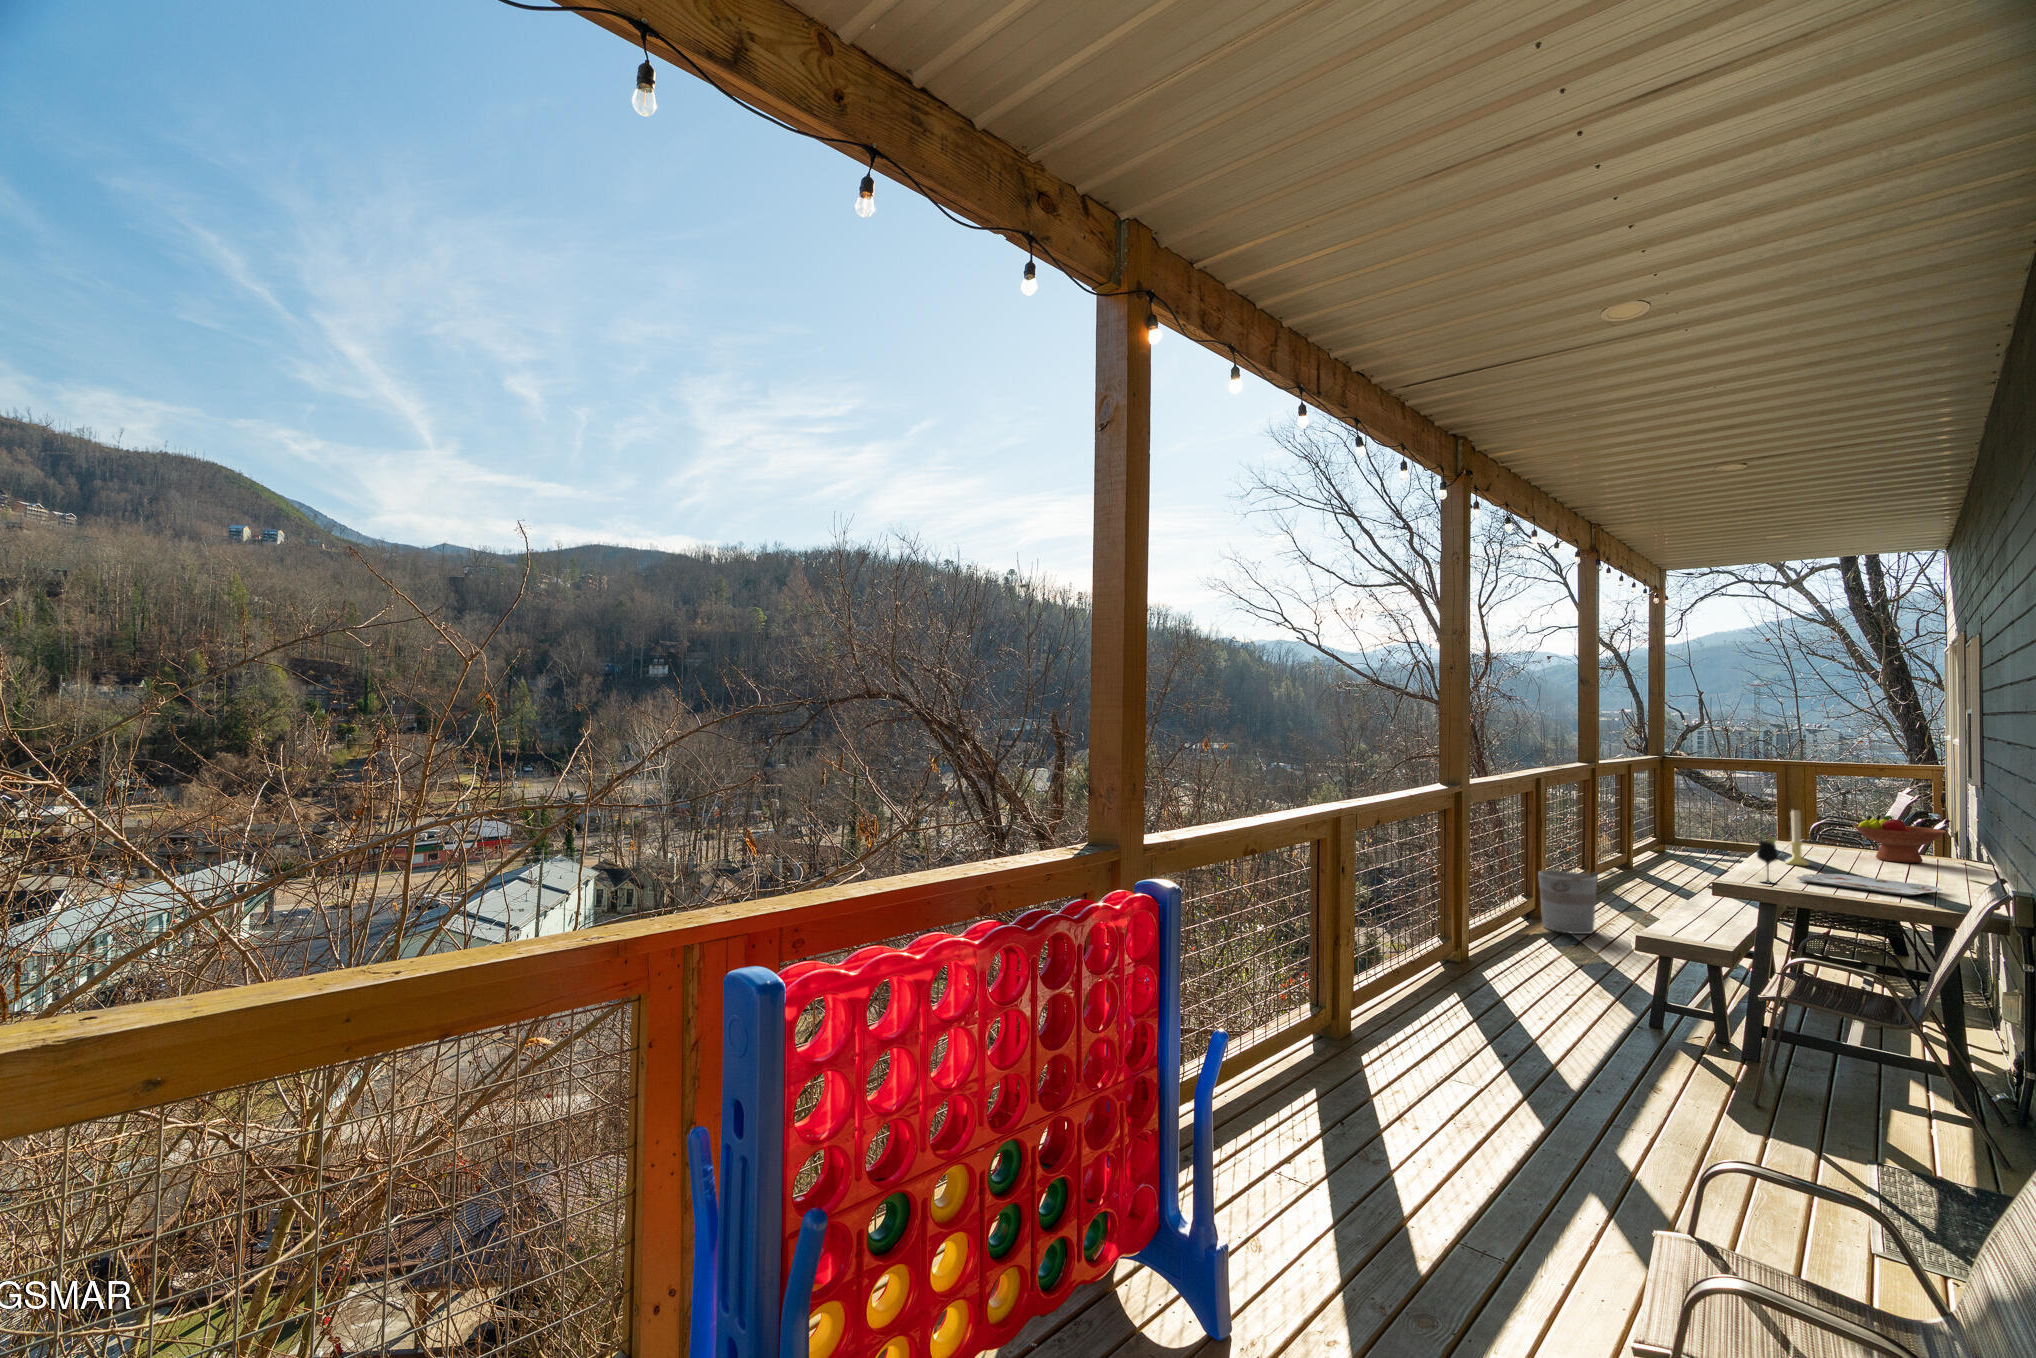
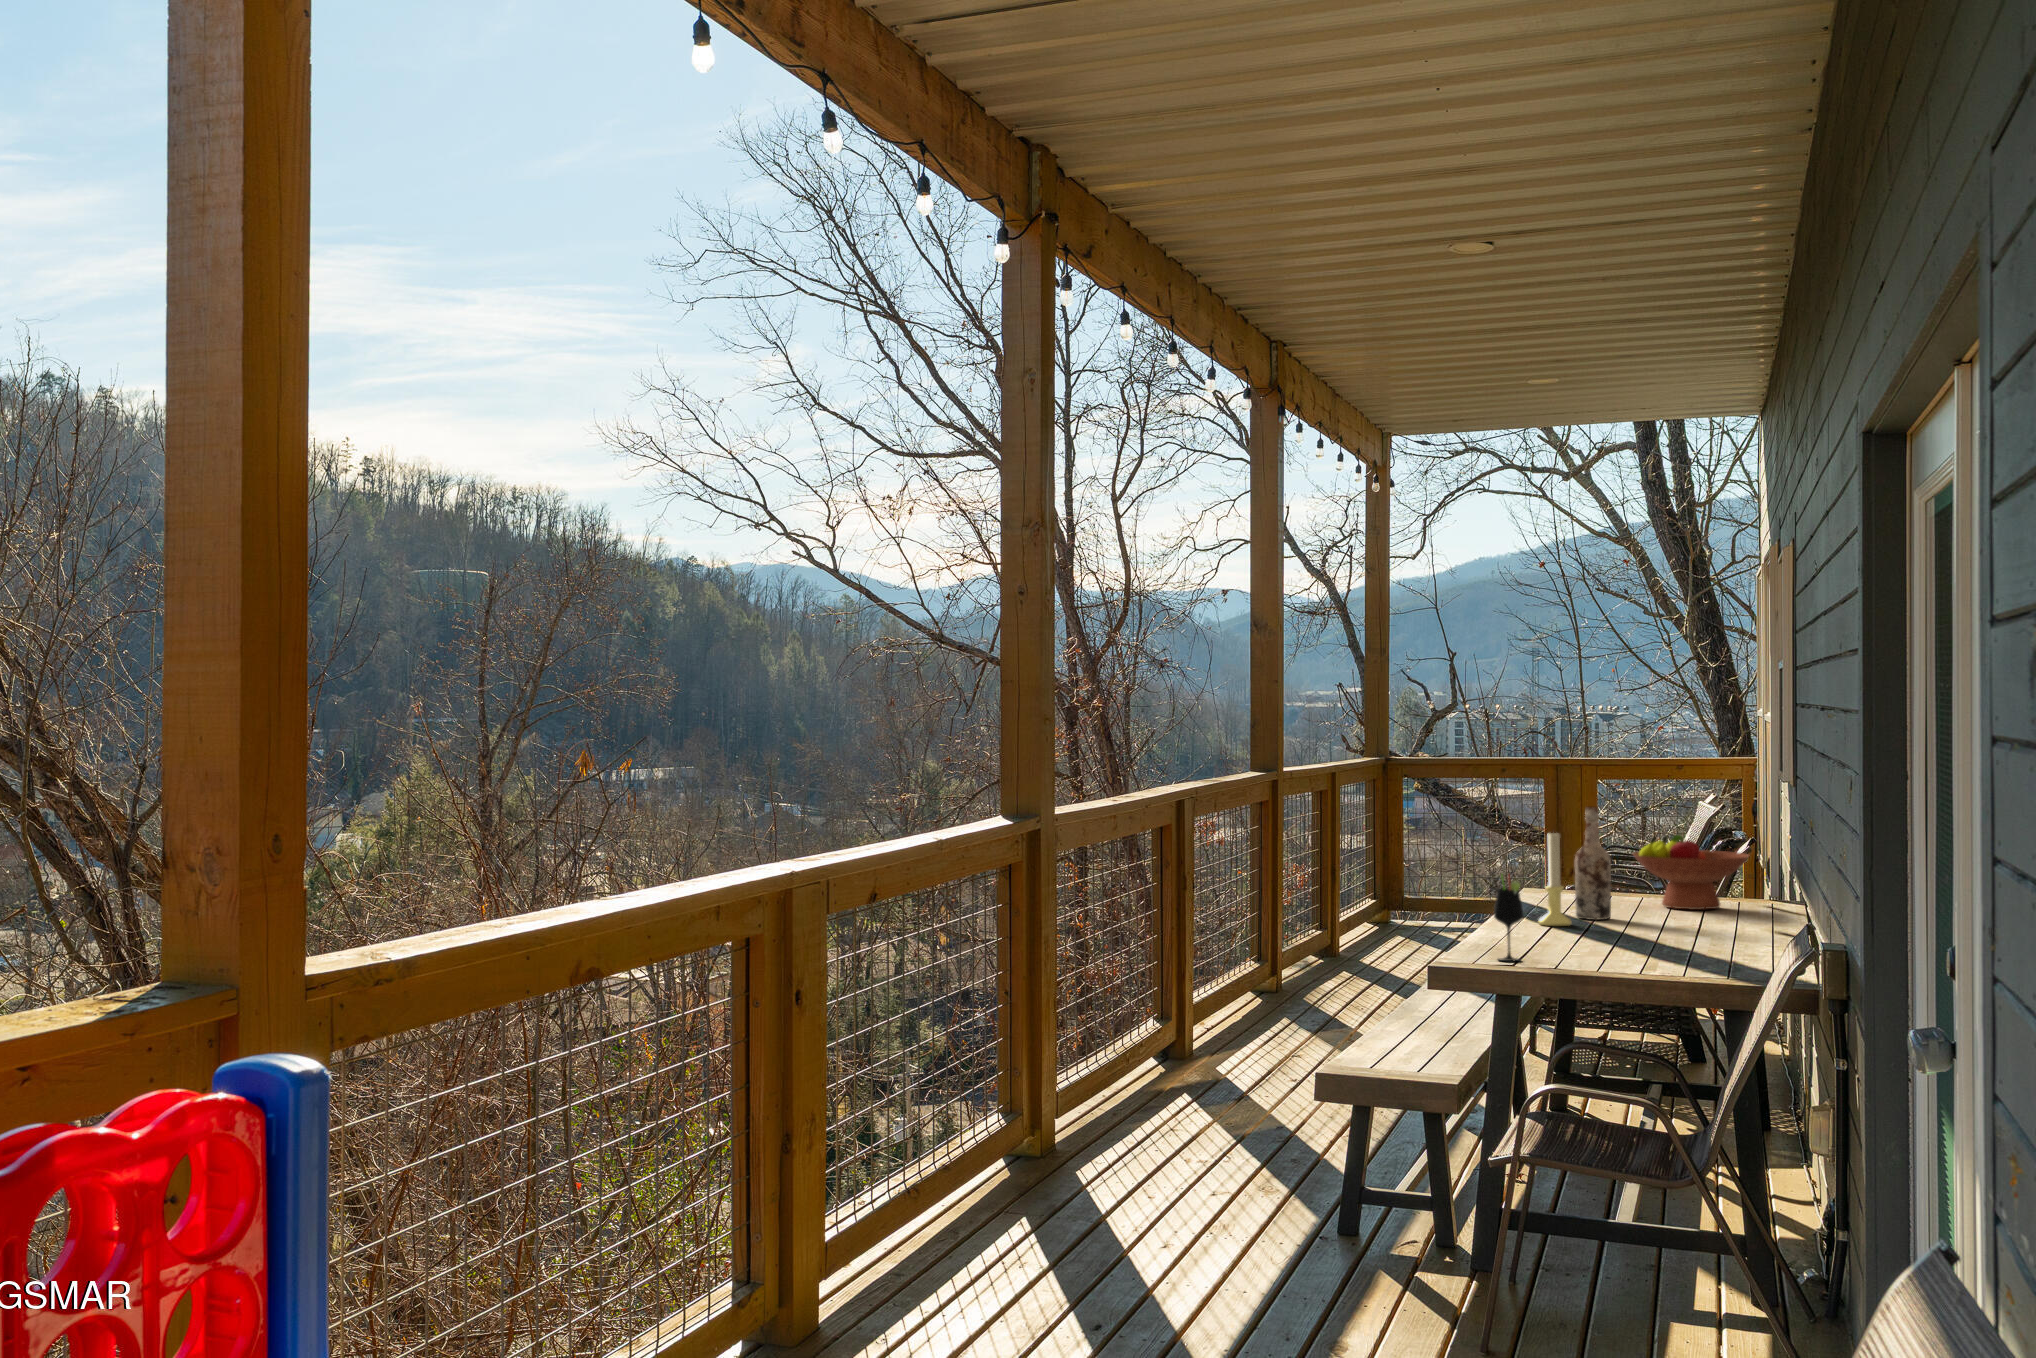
wine bottle: none [1811,796,1838,864] -> present [1575,807,1611,920]
bucket: present [1538,871,1599,934] -> none [1182,961,1279,1076]
serving tray: present [1796,874,1942,896] -> none [1549,937,1741,965]

